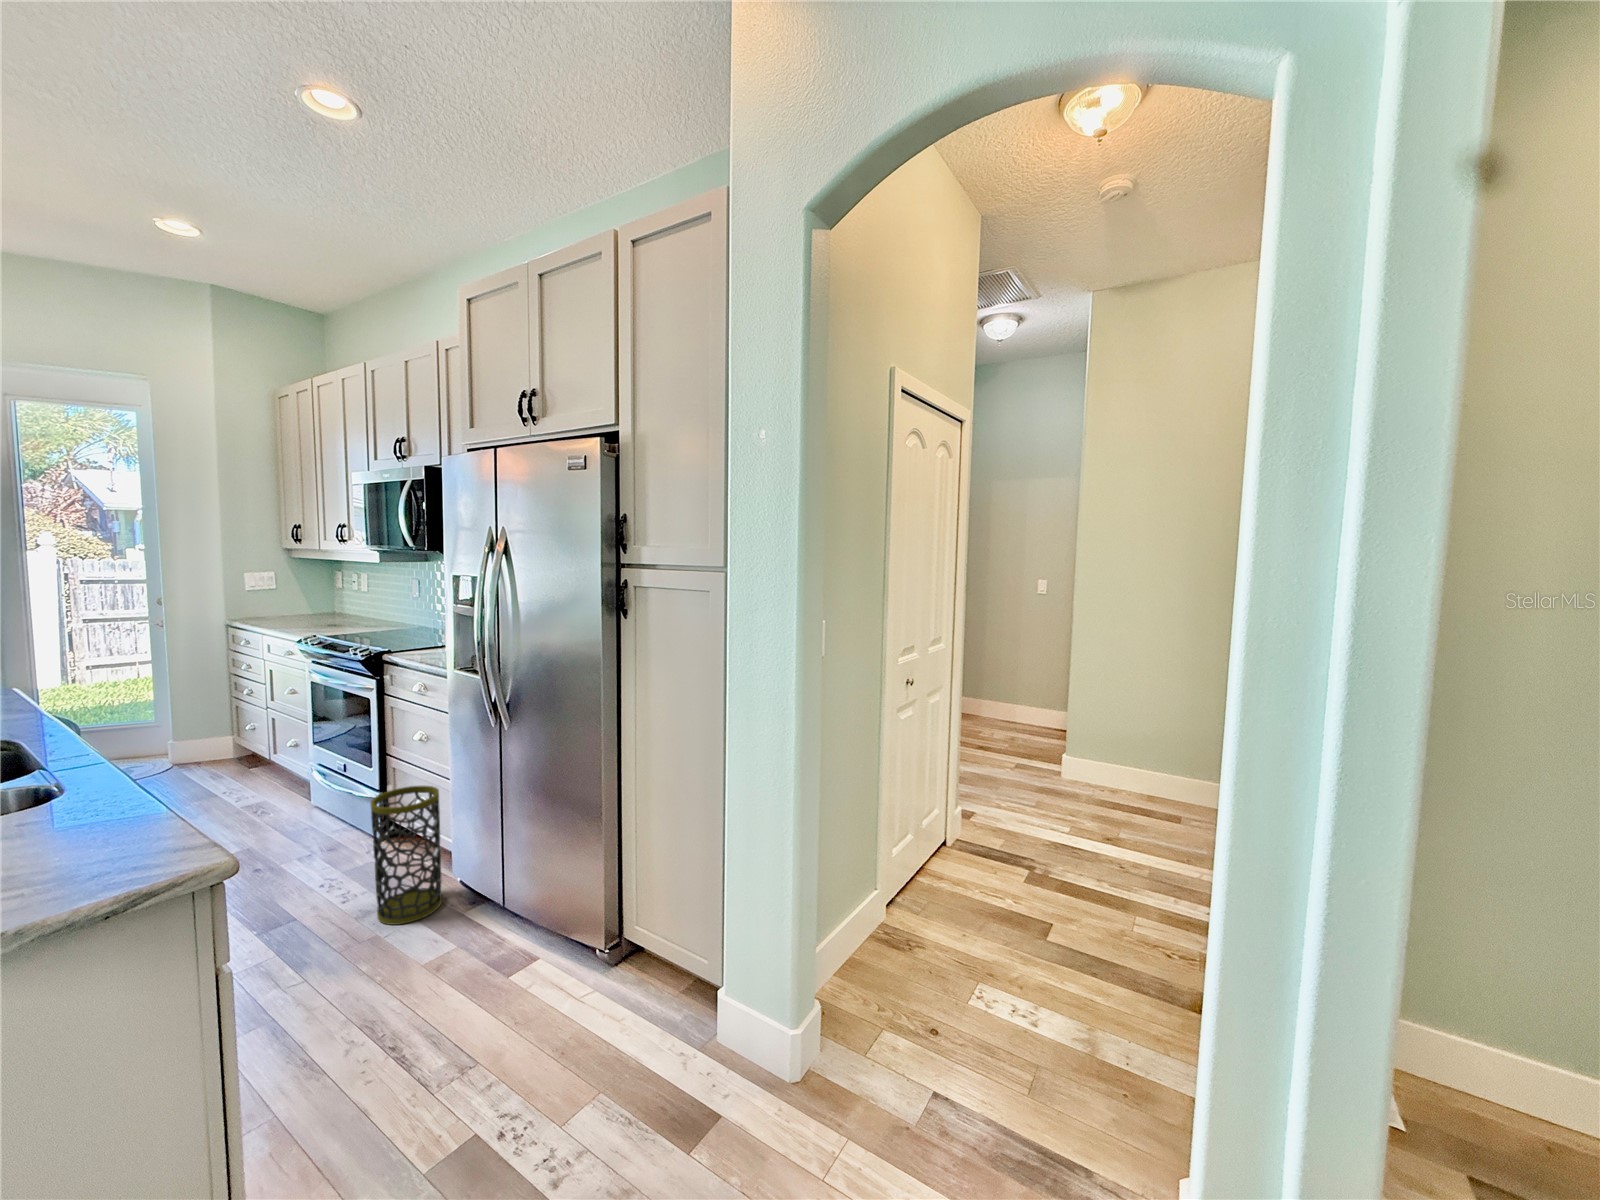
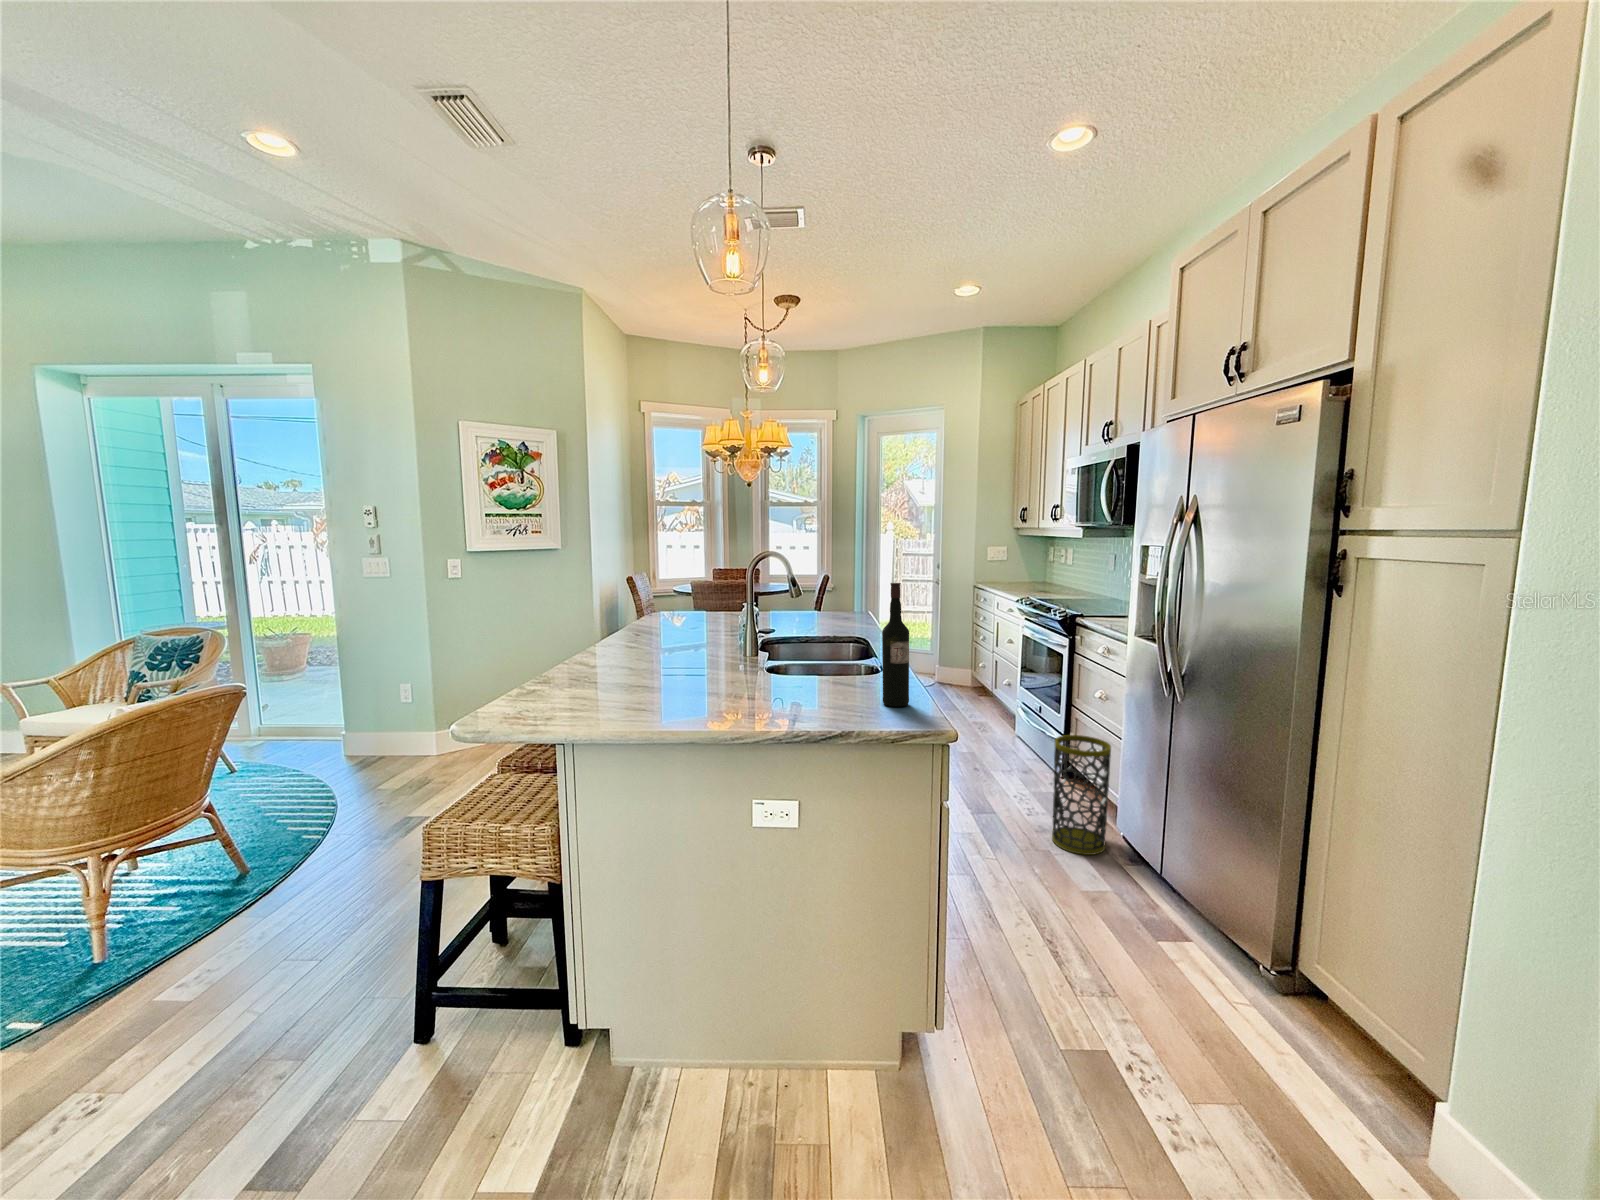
wine bottle: none [39,663,118,871] -> present [882,583,909,706]

